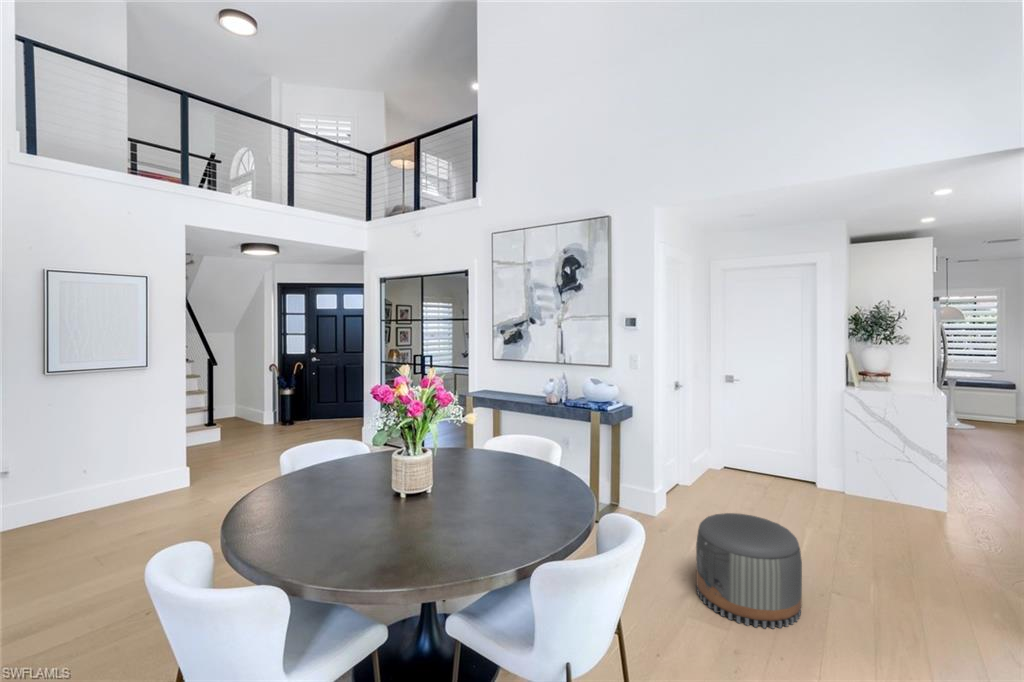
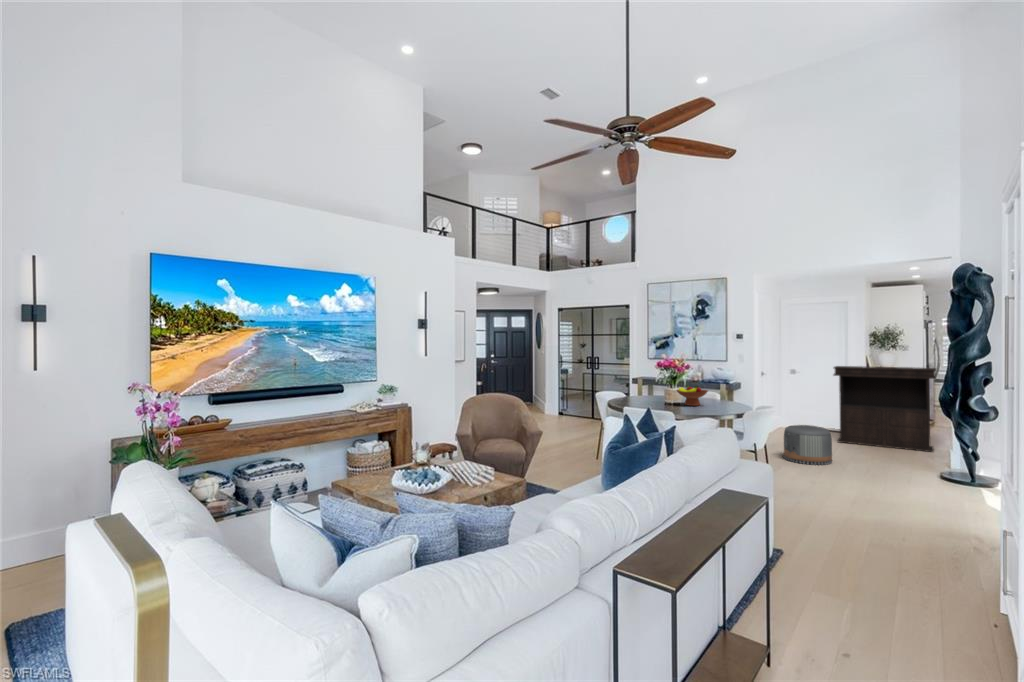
console table: none [795,374,1005,556] -> present [834,366,936,452]
fruit bowl: none [350,476,449,546] -> present [677,386,708,406]

